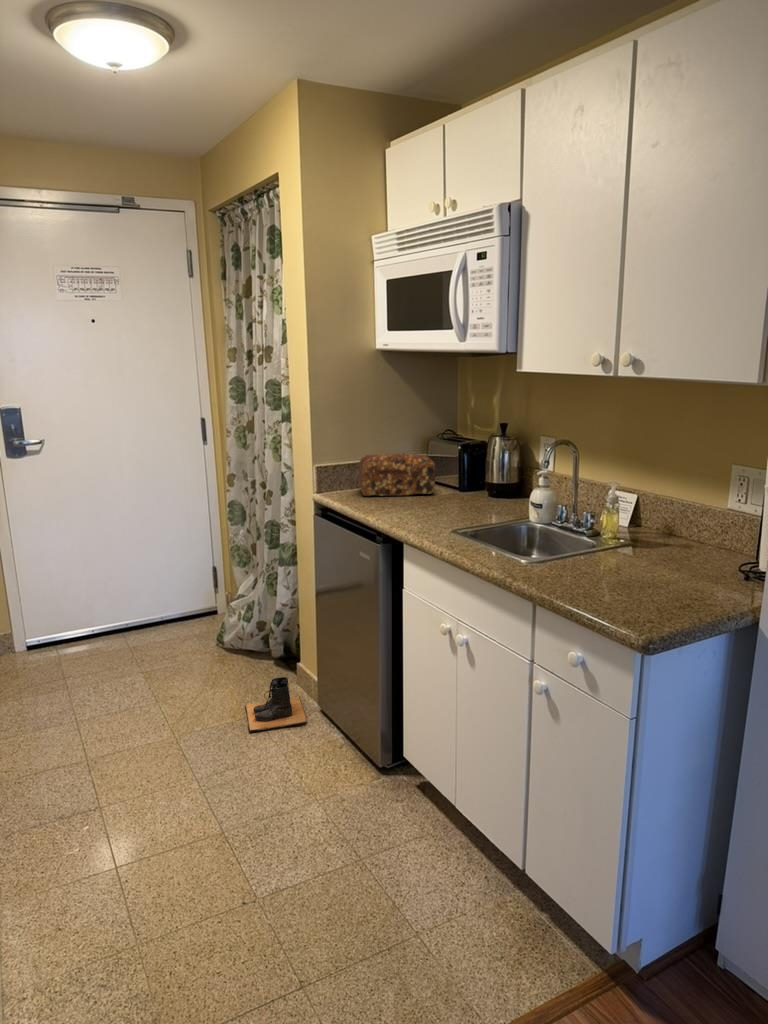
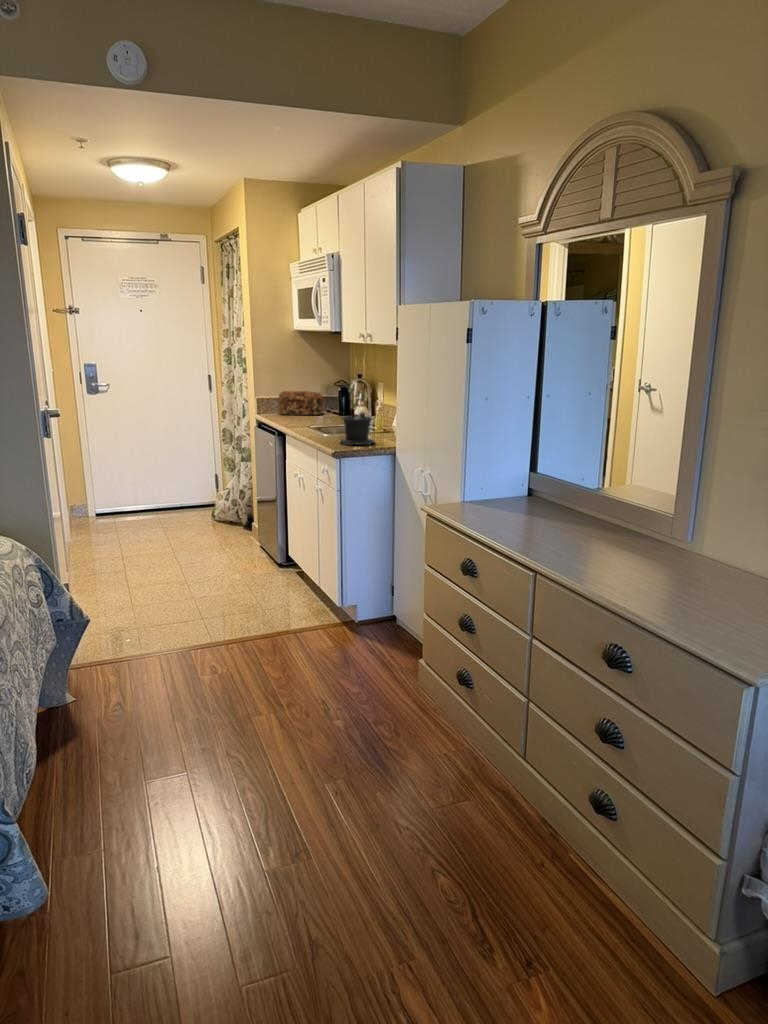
potted plant: none [601,463,692,609] -> present [340,381,374,445]
boots: present [245,677,307,731] -> none [215,525,251,552]

